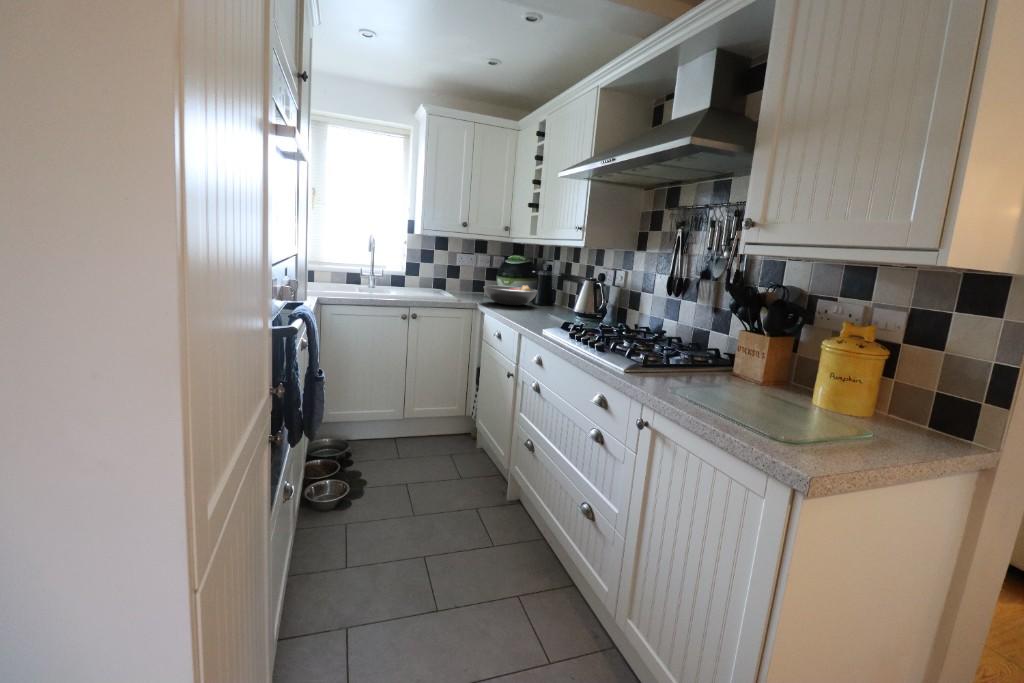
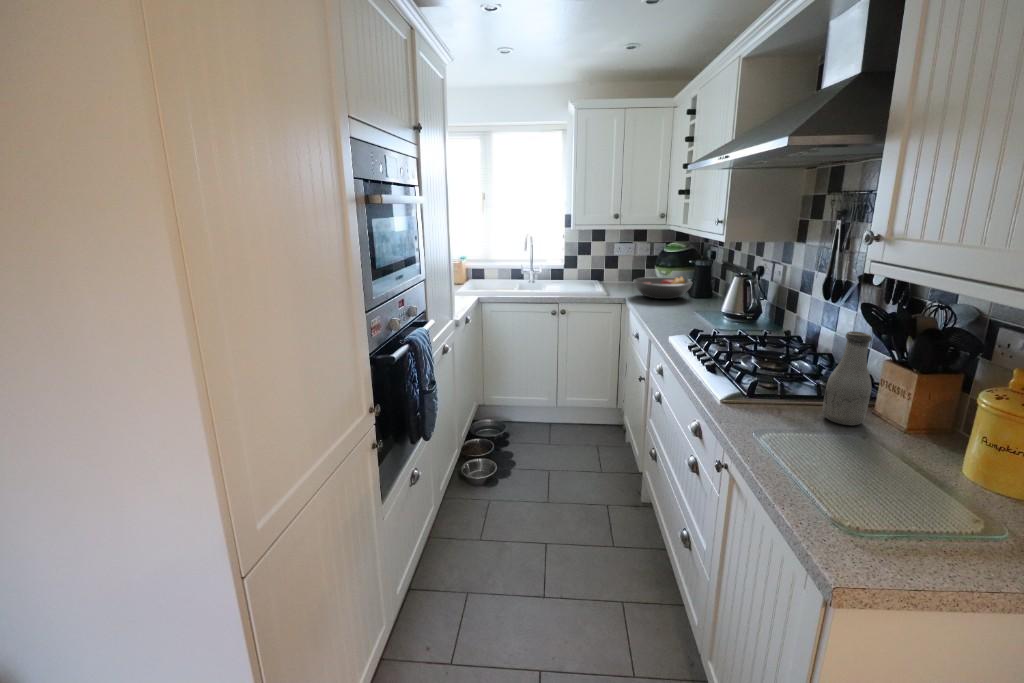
bottle: none [704,304,742,383] -> present [822,332,872,425]

